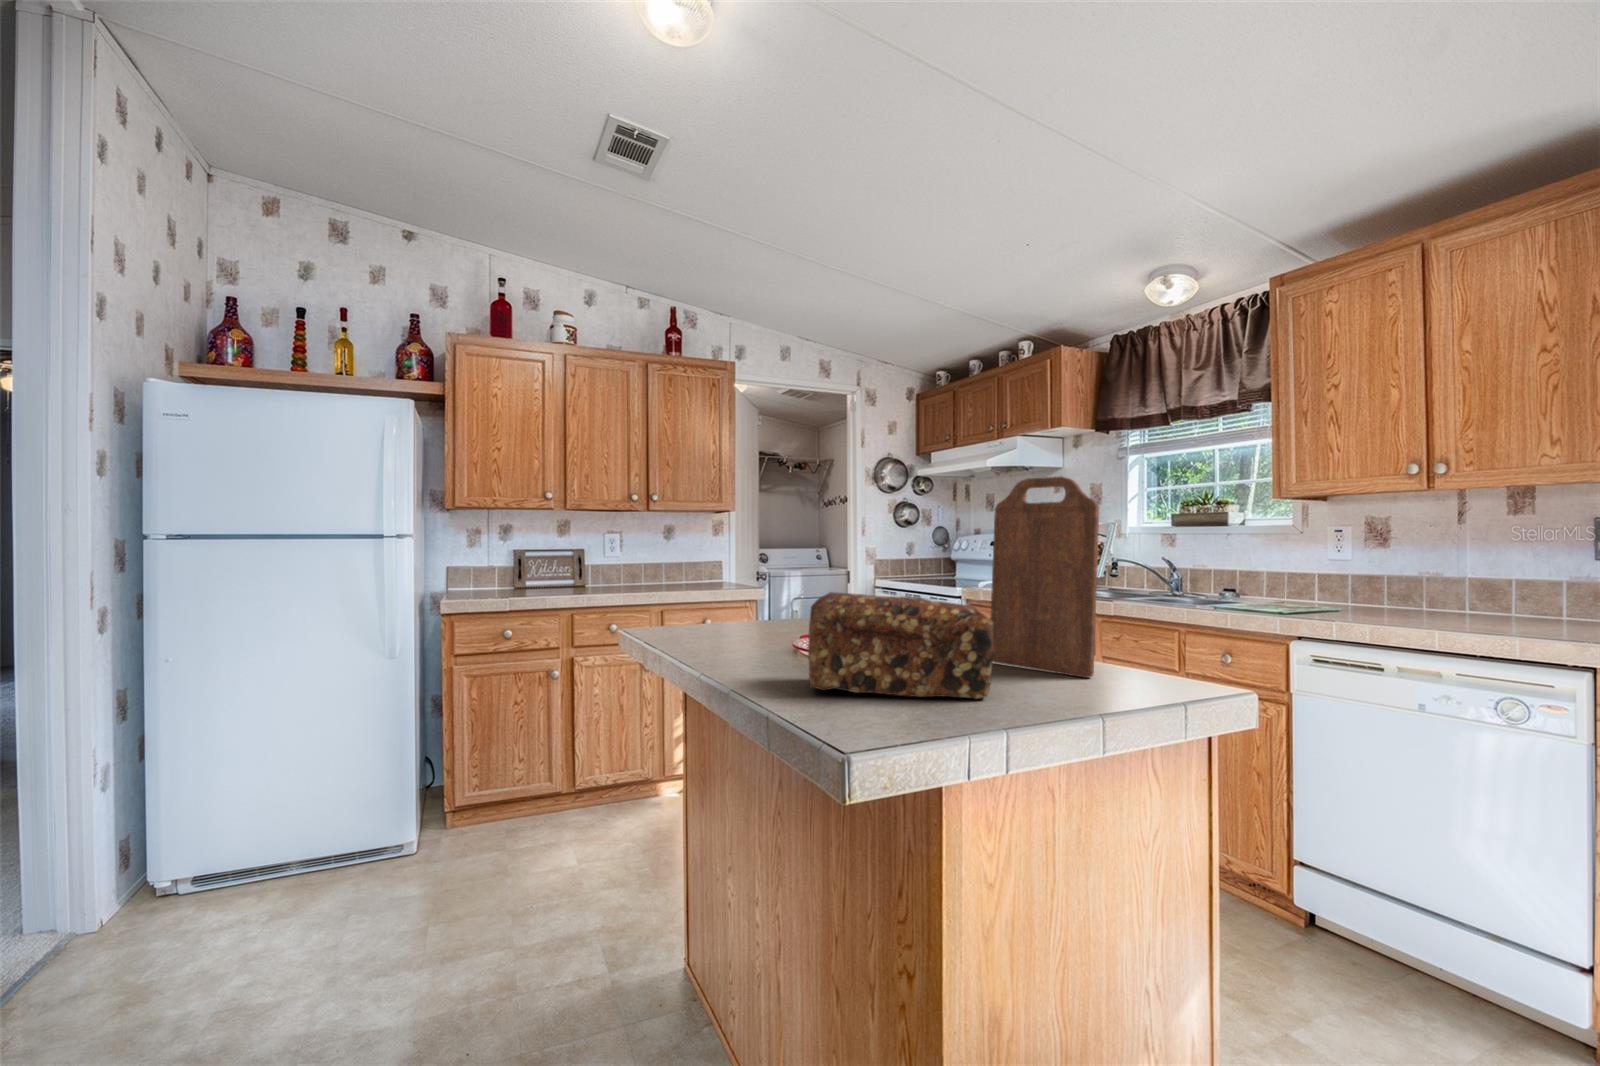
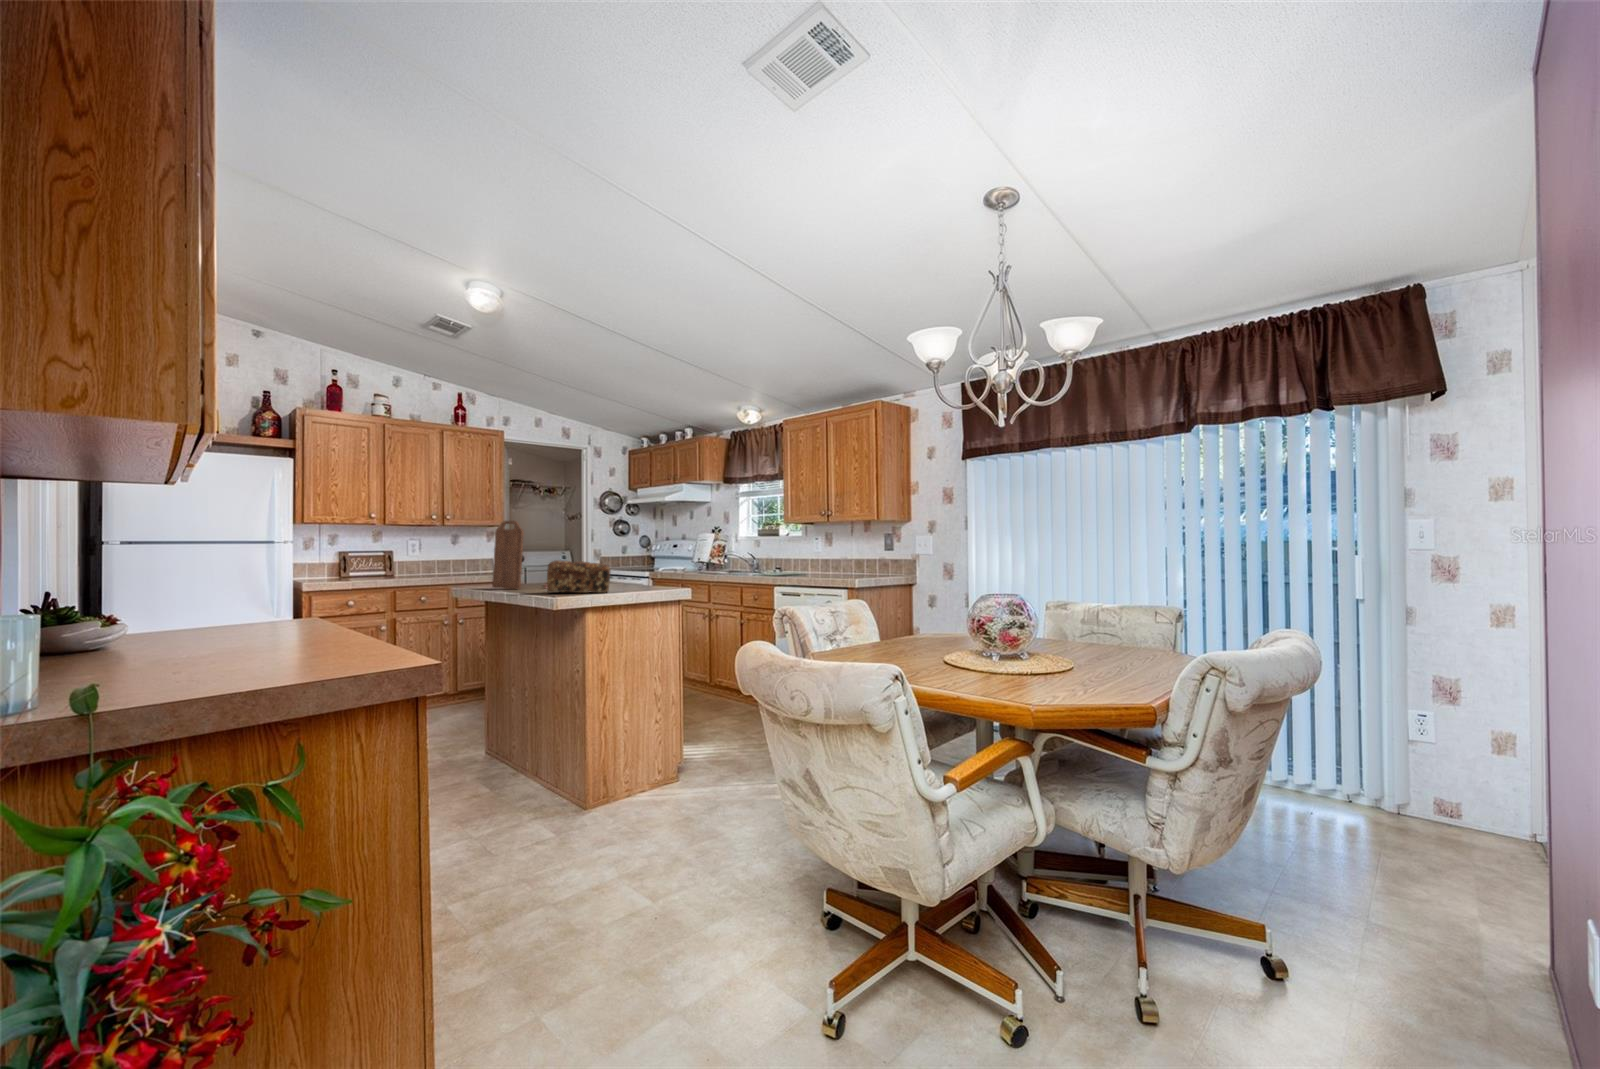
cutting board: present [991,477,1099,678] -> present [492,521,524,589]

